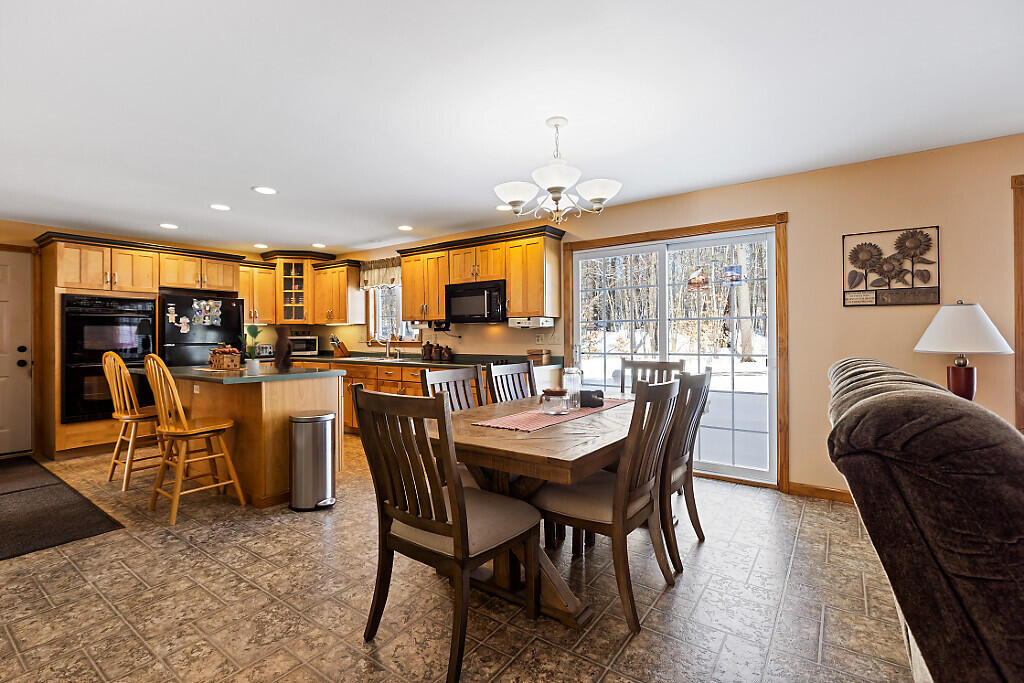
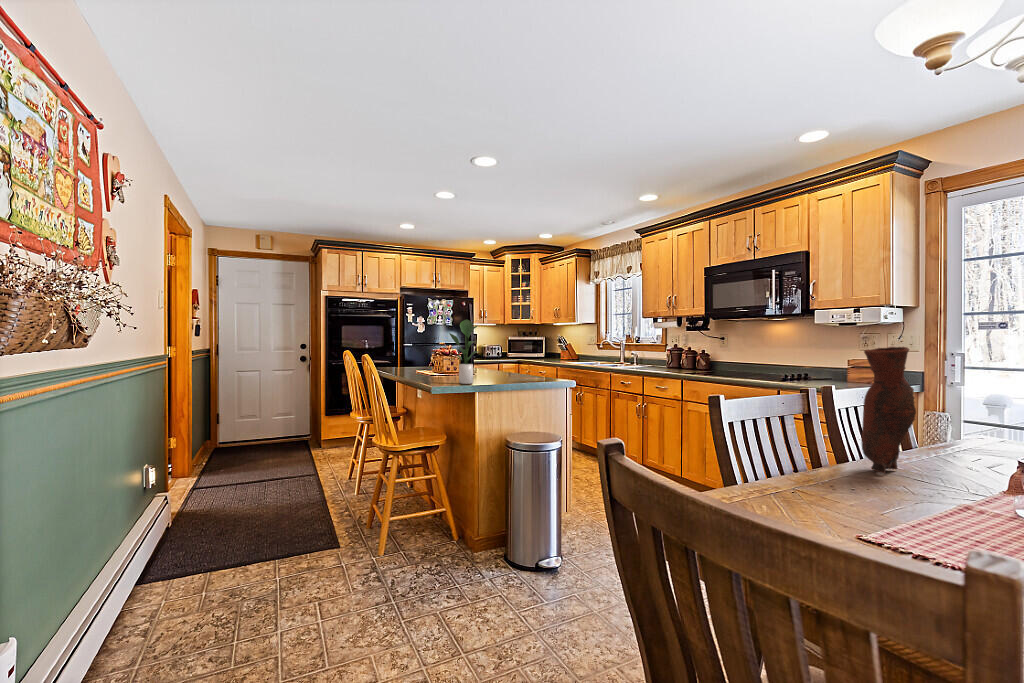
vase: present [274,326,292,373] -> present [861,347,916,473]

